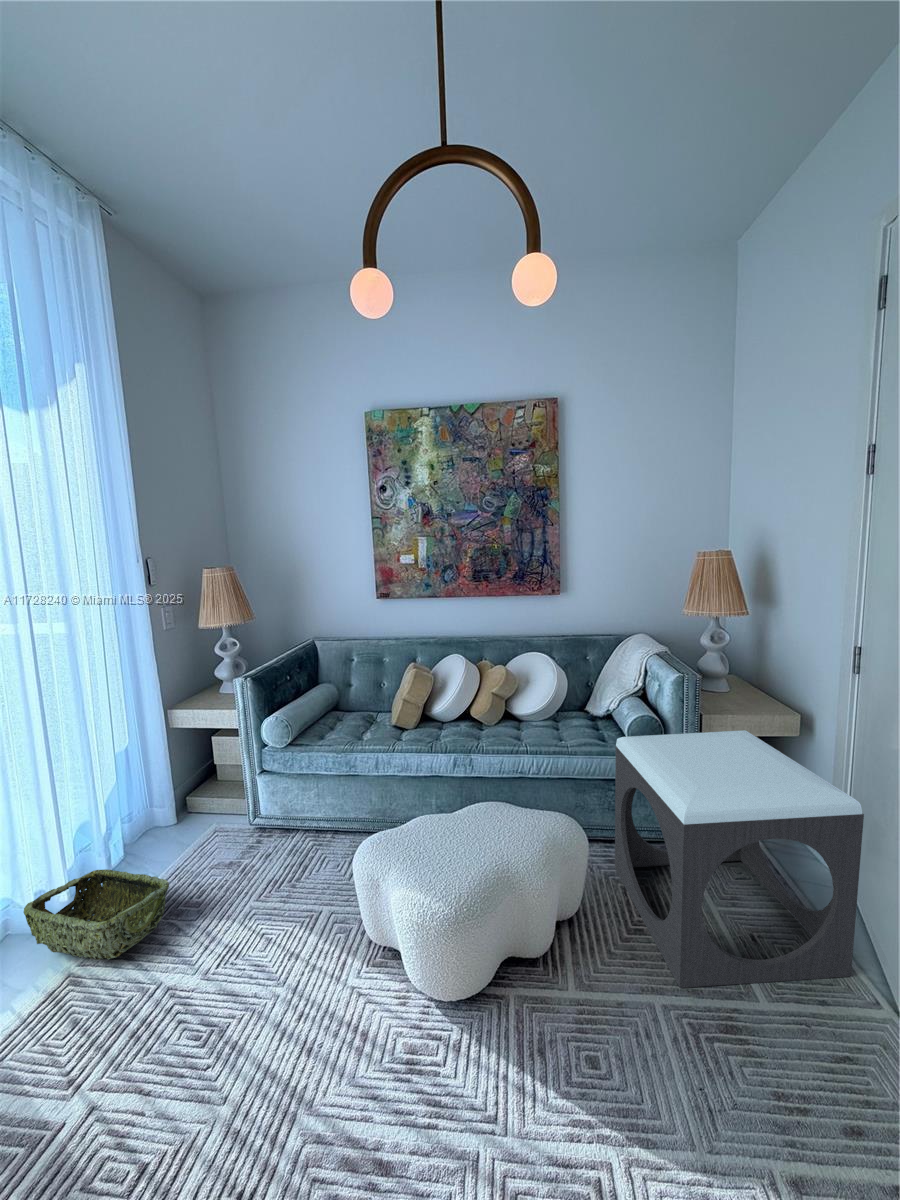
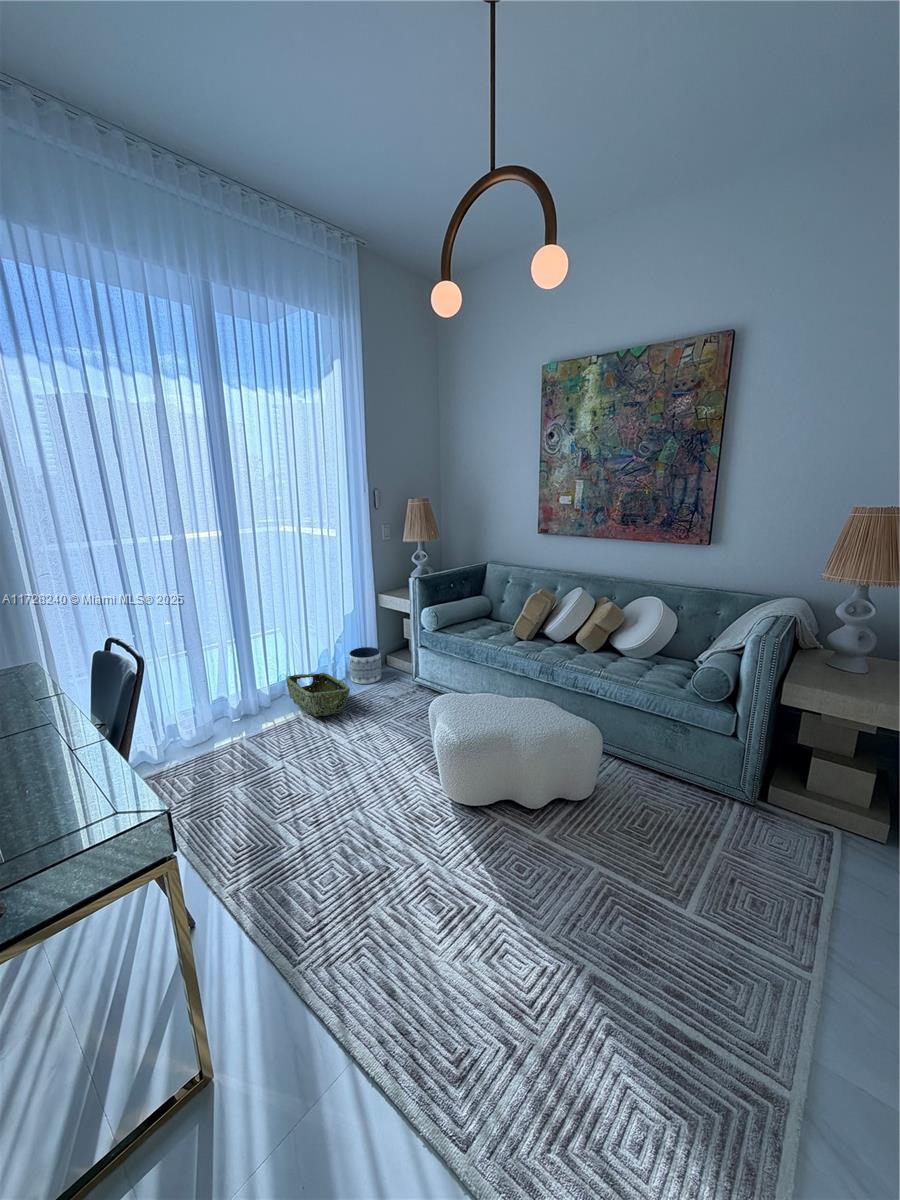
footstool: present [615,730,864,988] -> none [625,677,838,945]
planter: none [130,796,190,863] -> present [349,647,381,684]

